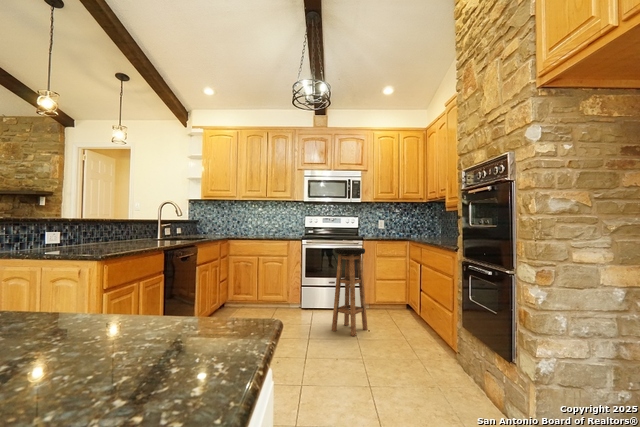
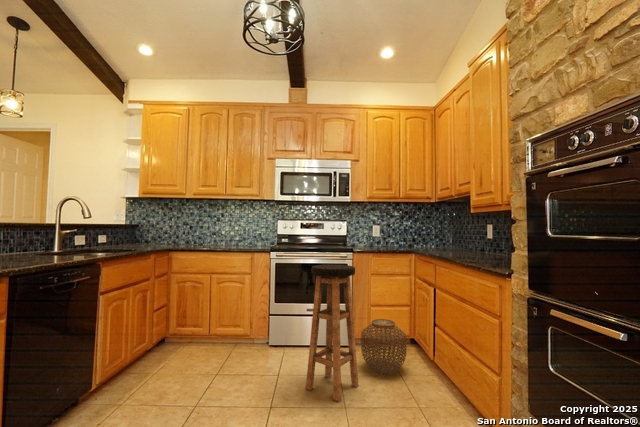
woven basket: none [369,287,401,324] -> present [361,319,407,374]

